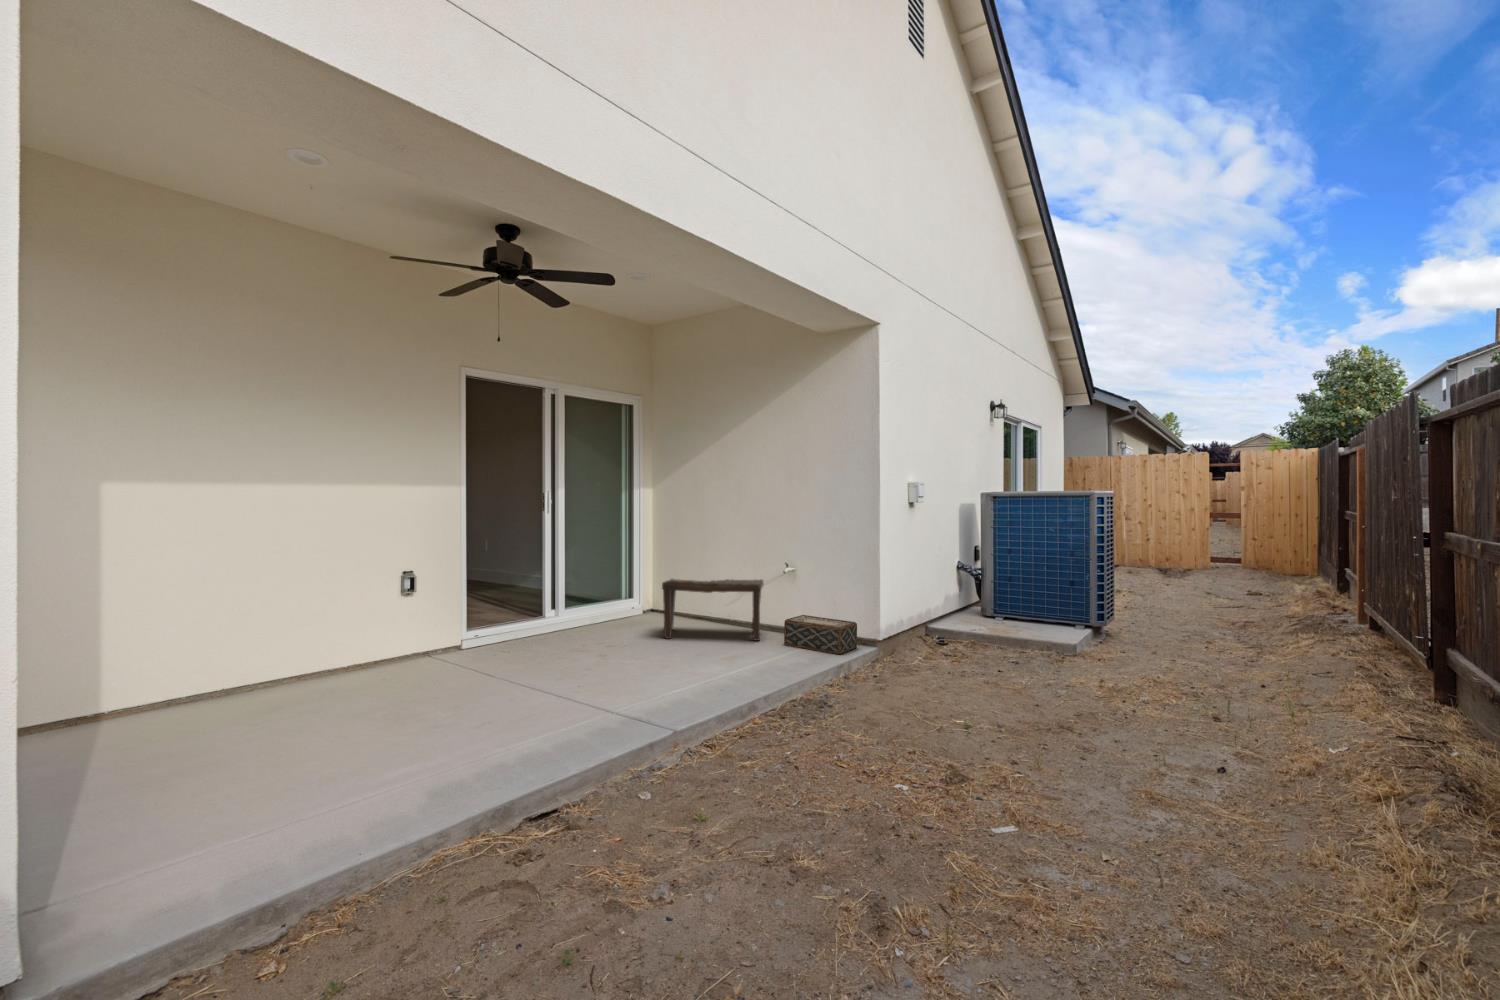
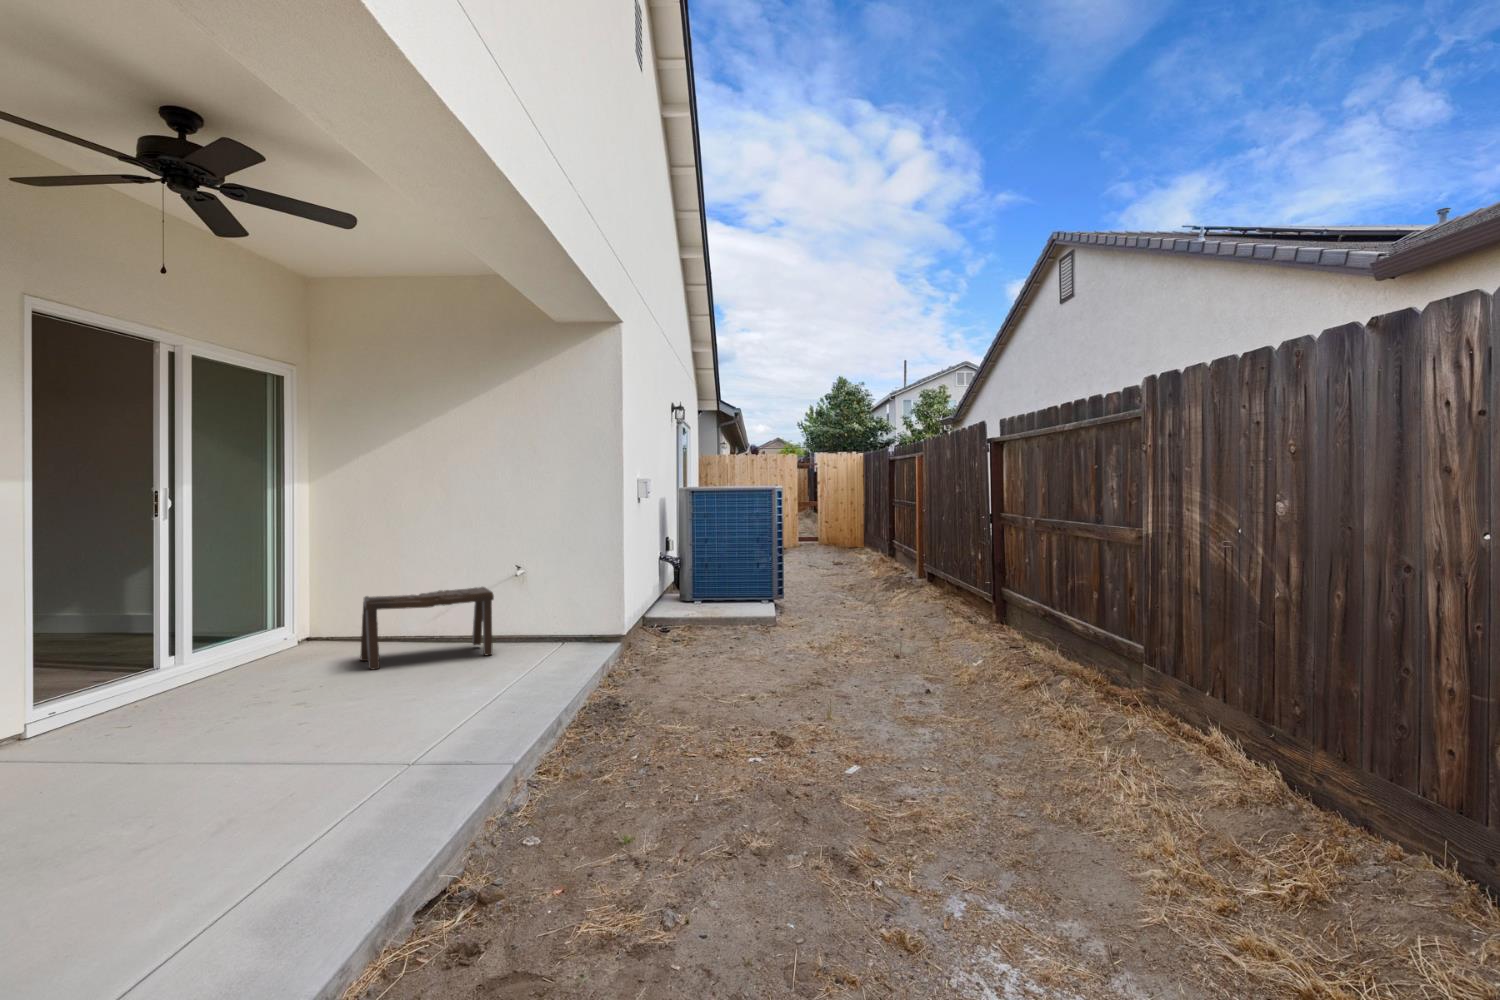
woven basket: present [784,615,857,654] -> none [524,620,601,655]

